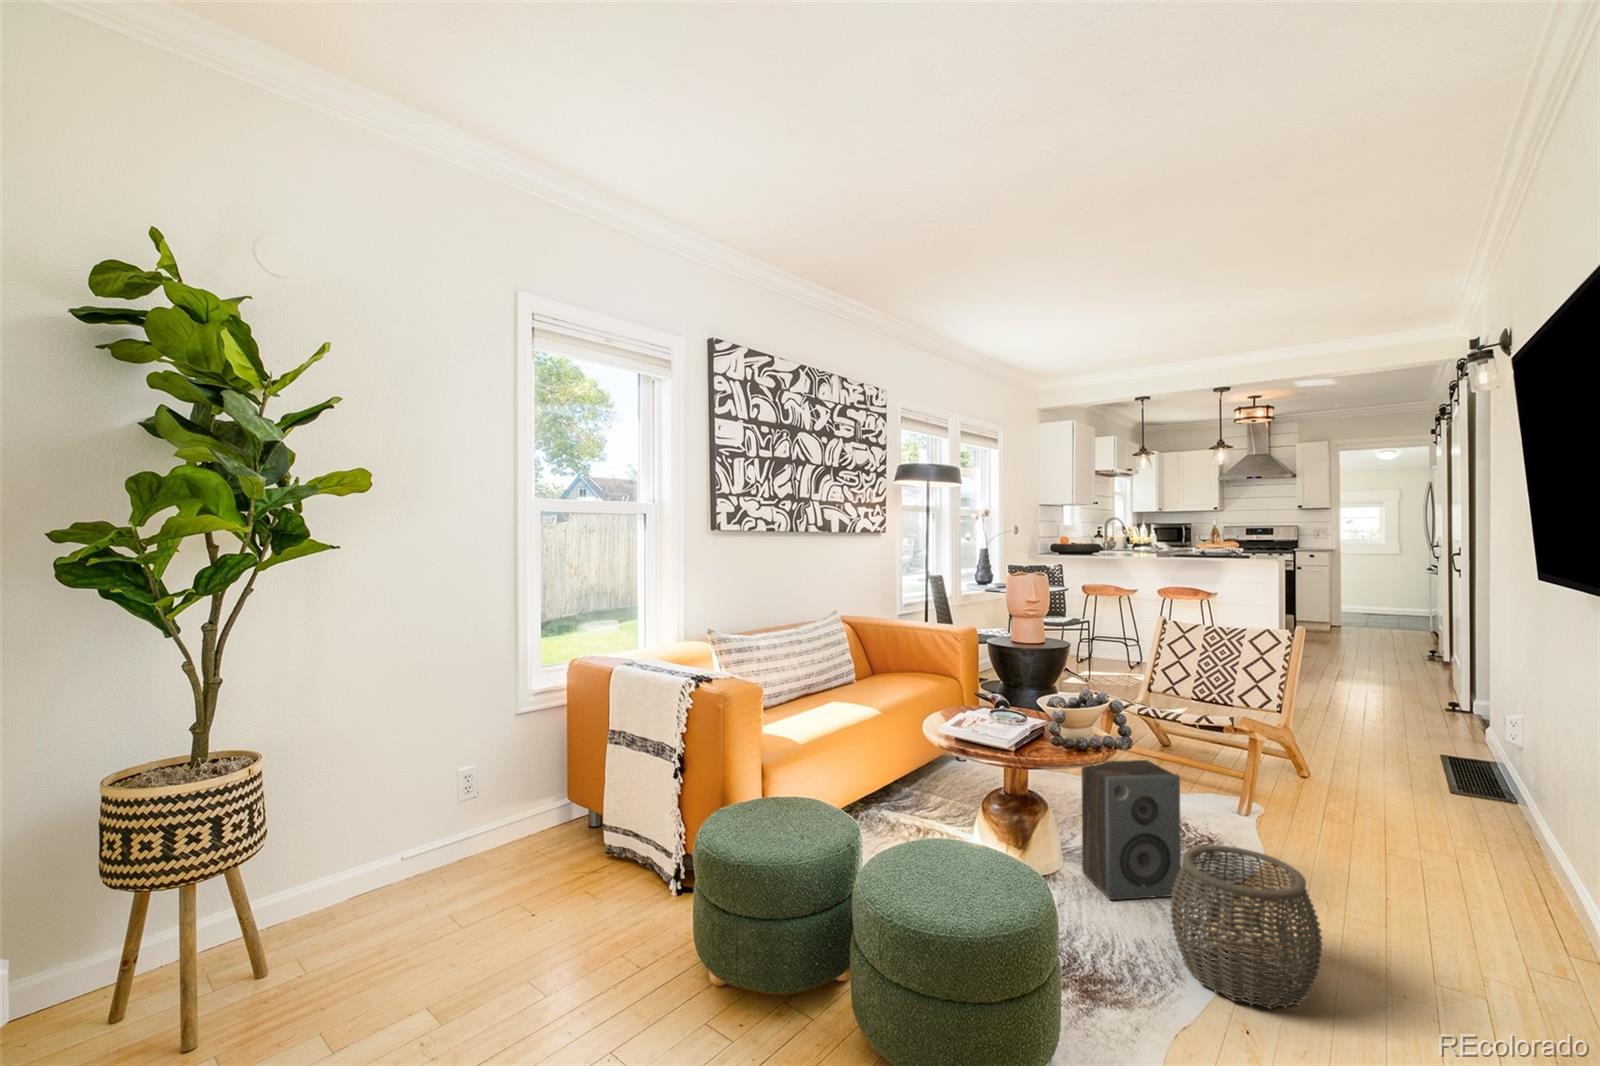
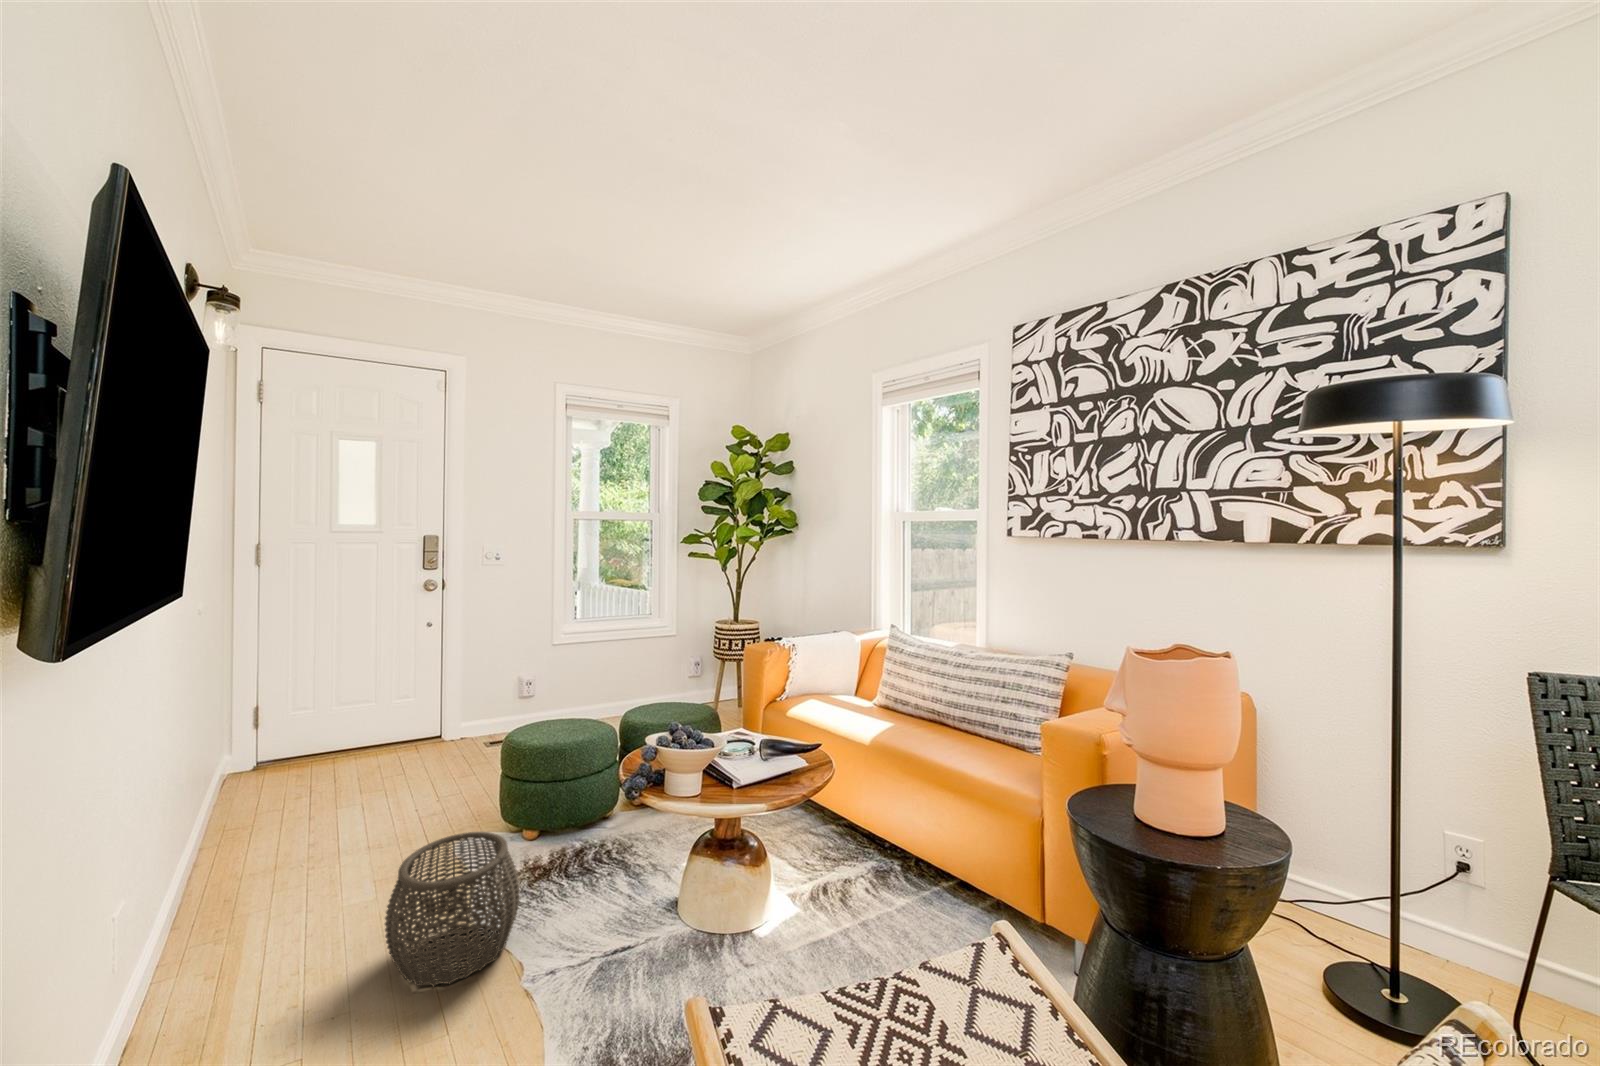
speaker: present [1082,760,1181,900] -> none [561,812,663,1010]

